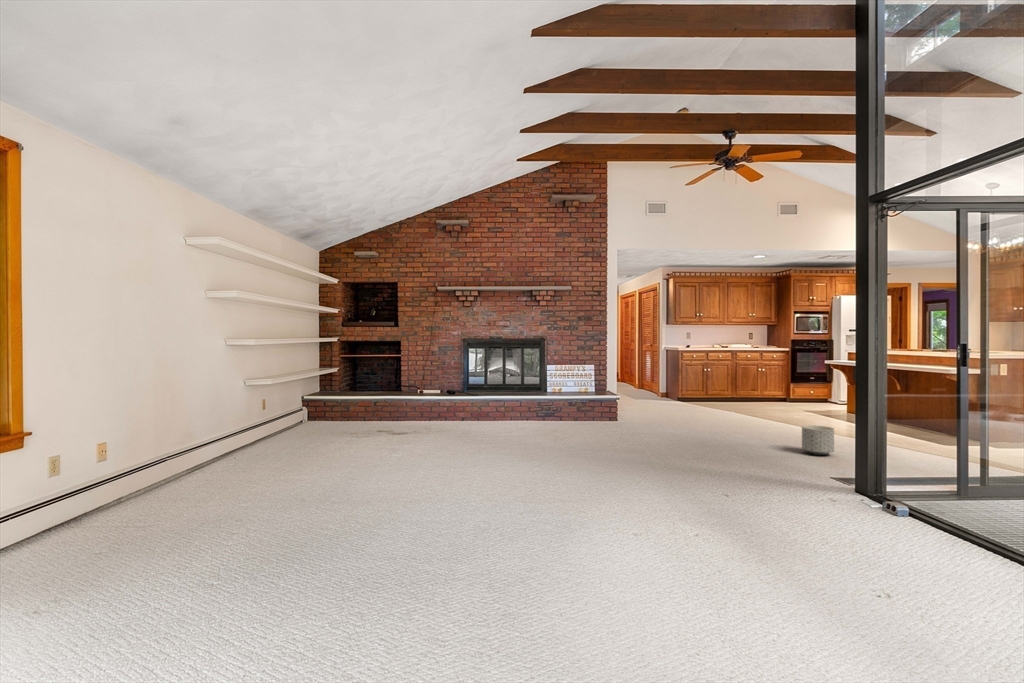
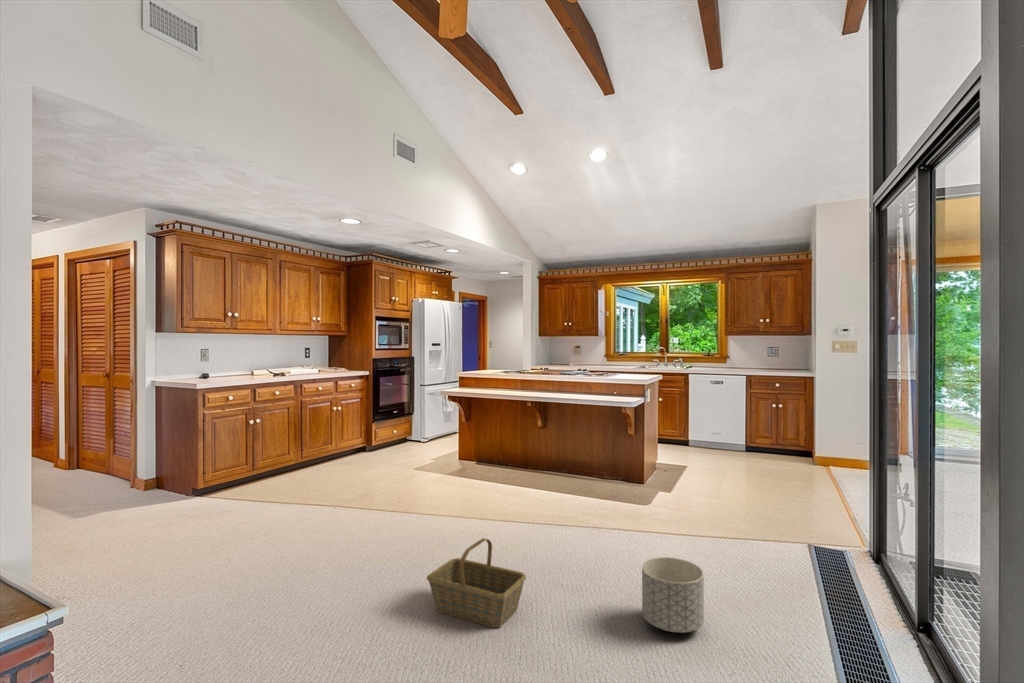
basket: none [723,408,762,440] -> present [427,538,526,628]

